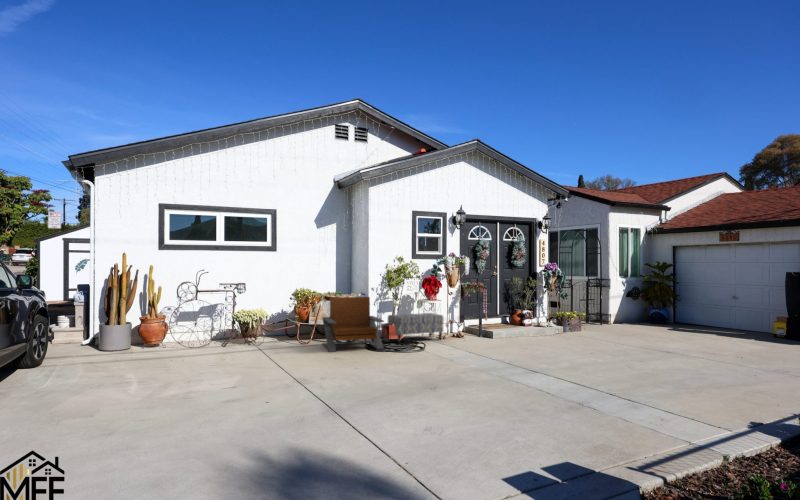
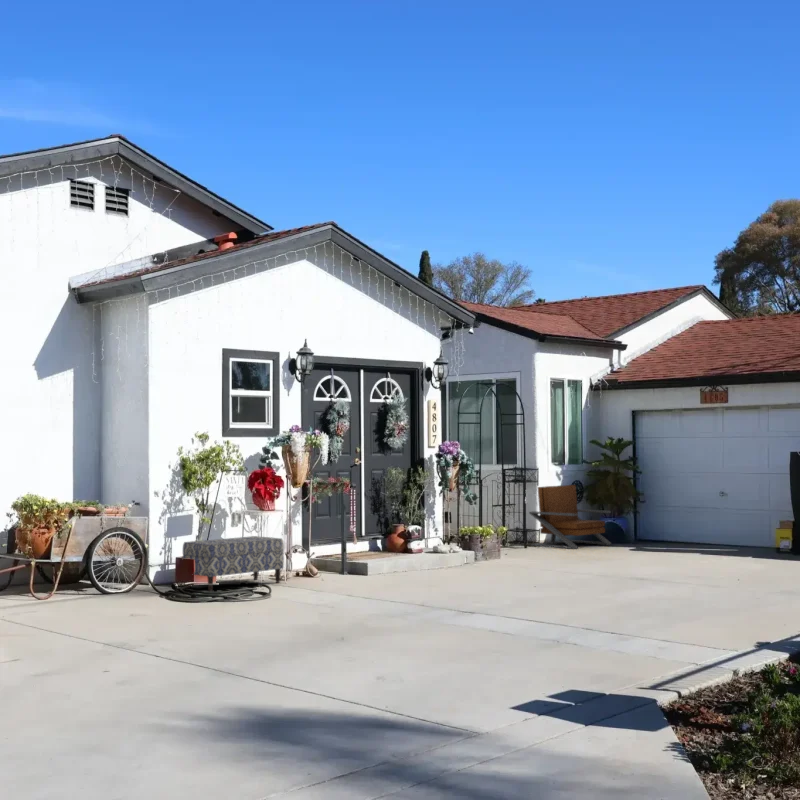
lounge chair: present [323,297,384,352] -> present [529,485,611,549]

